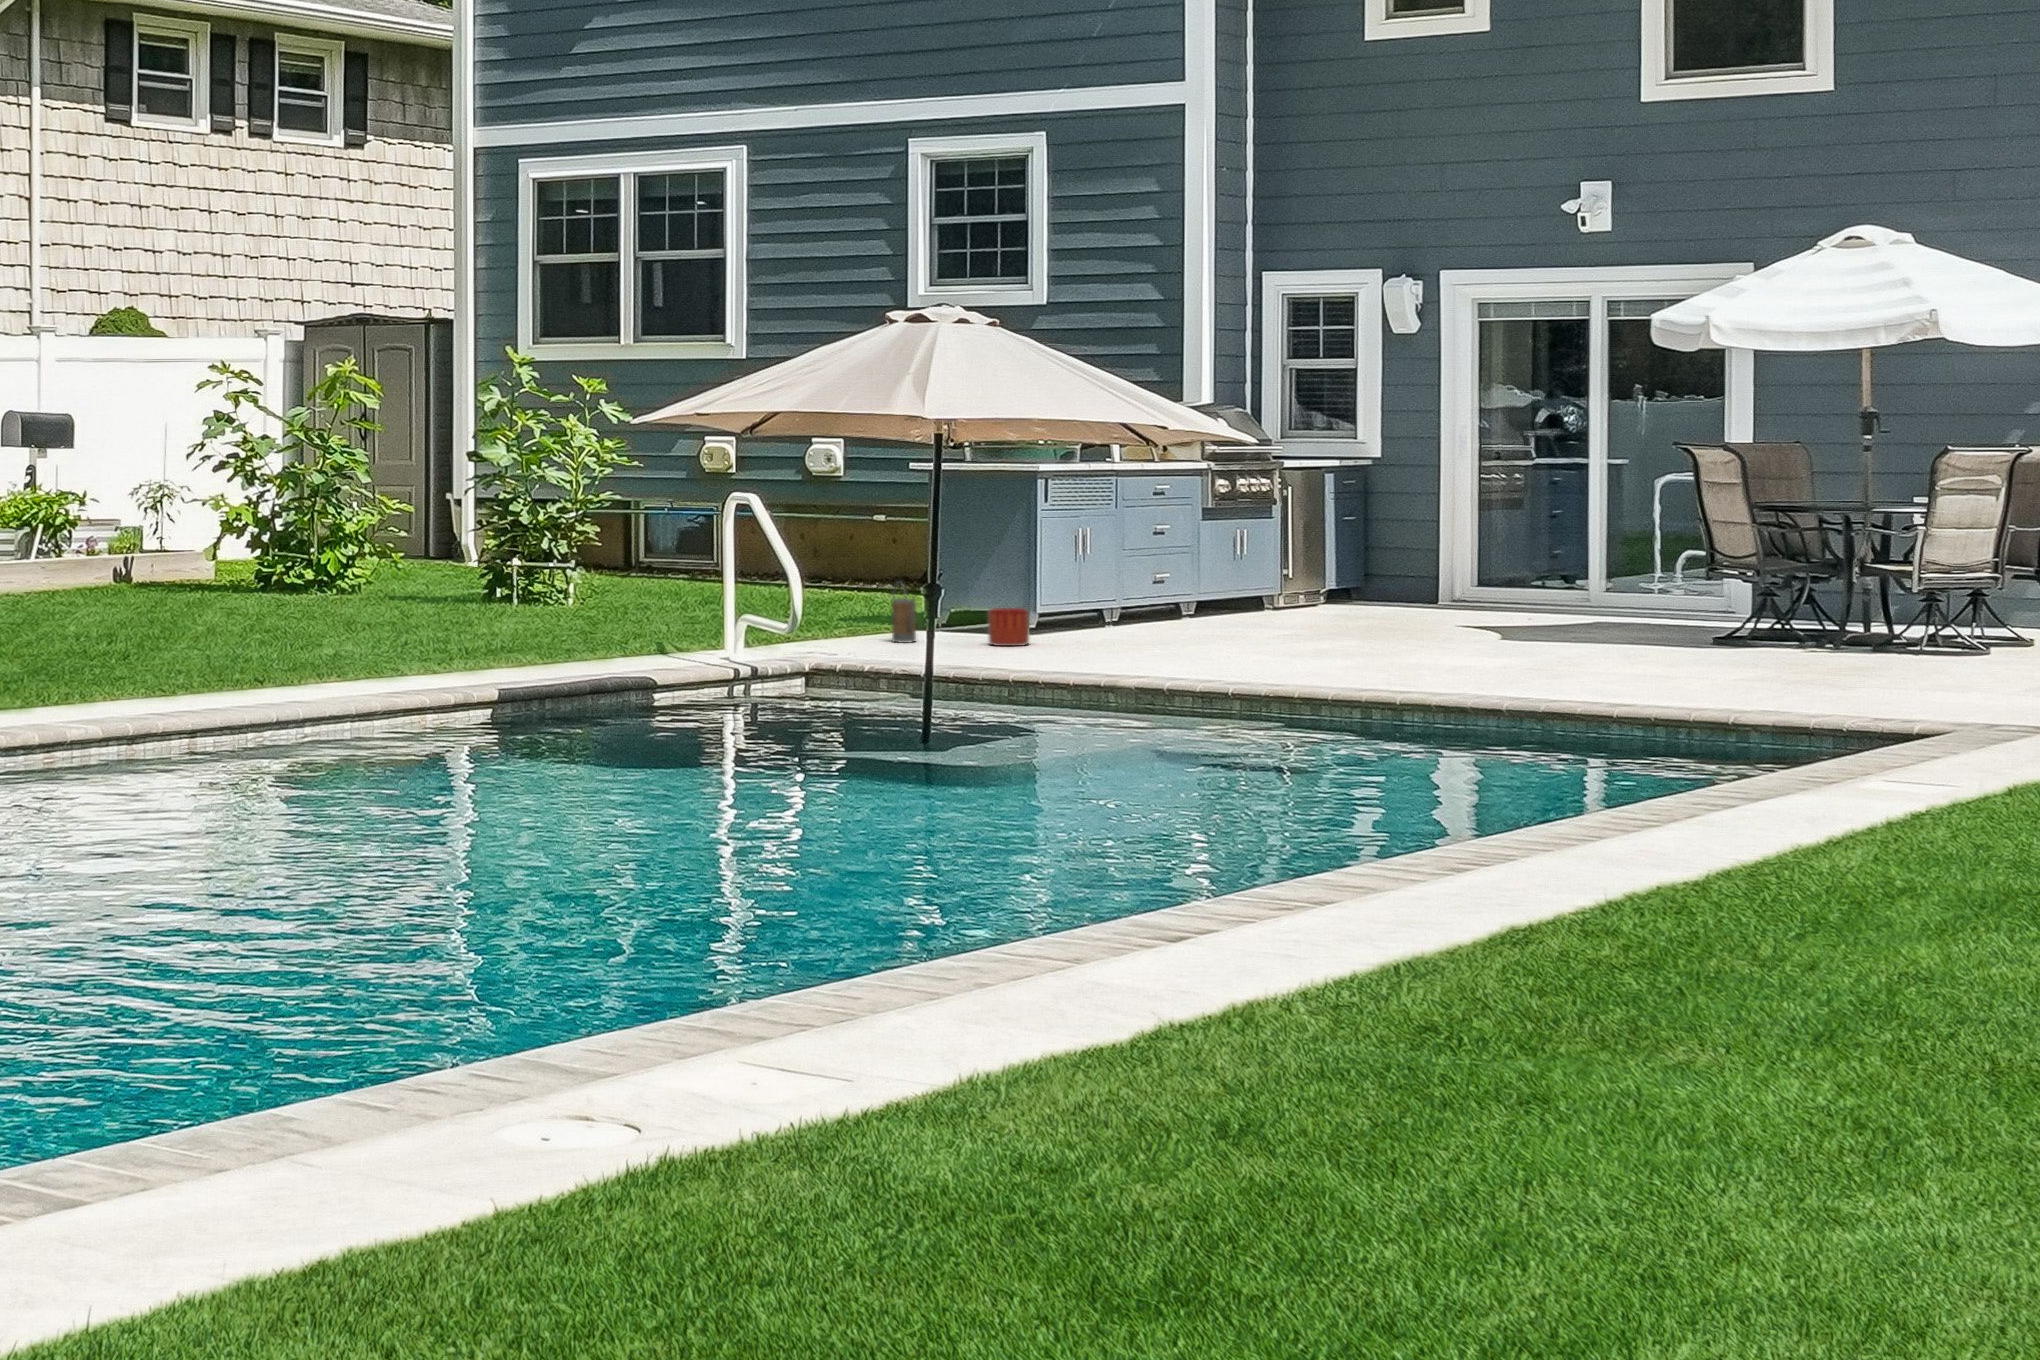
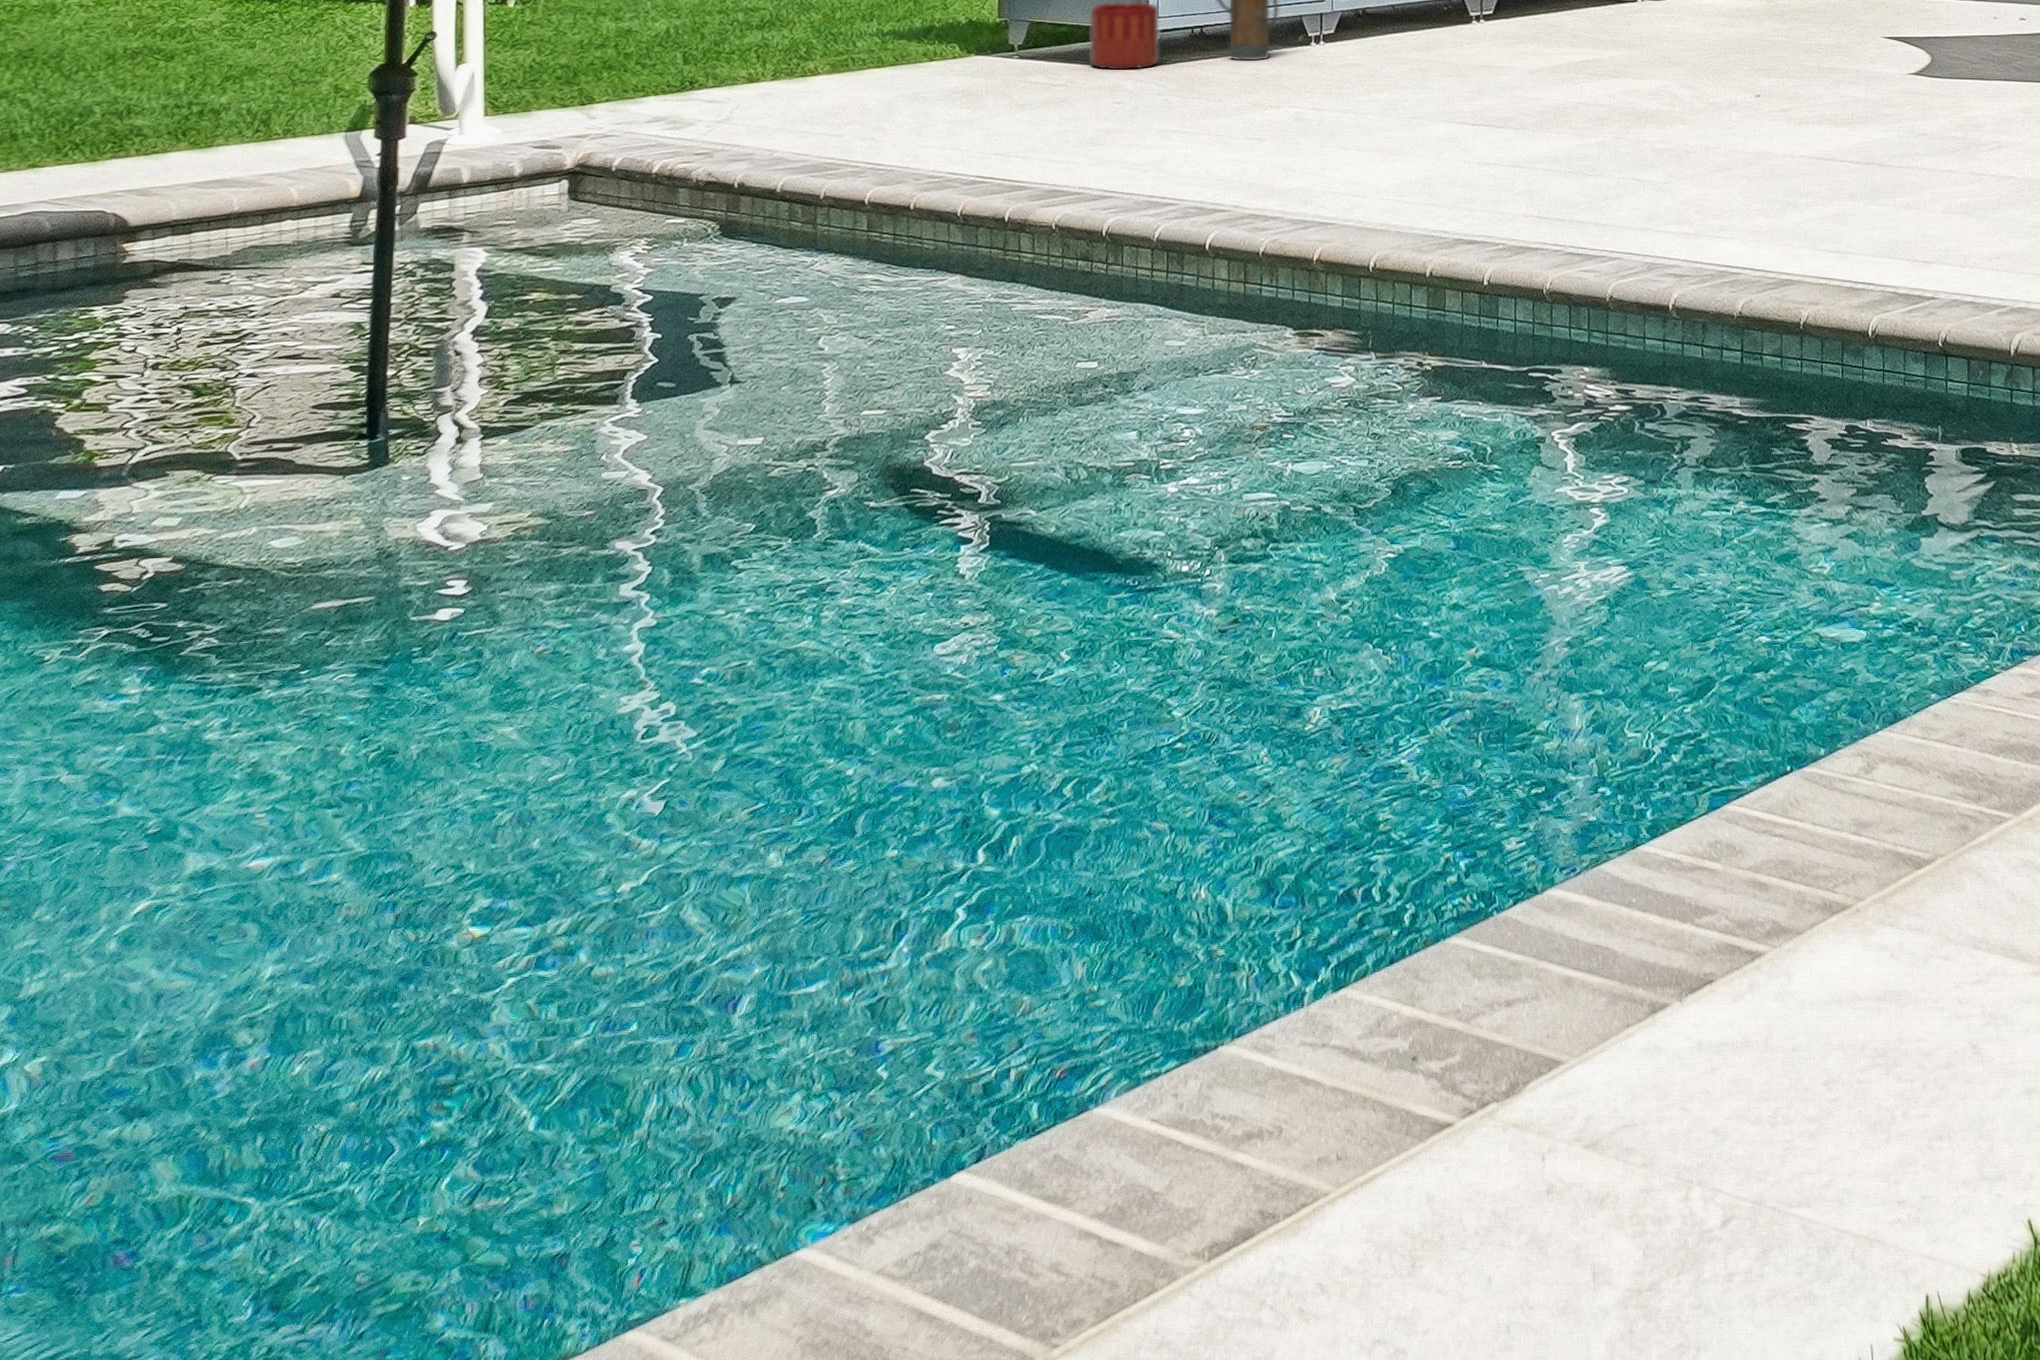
watering can: present [892,582,916,643] -> present [1218,0,1278,60]

